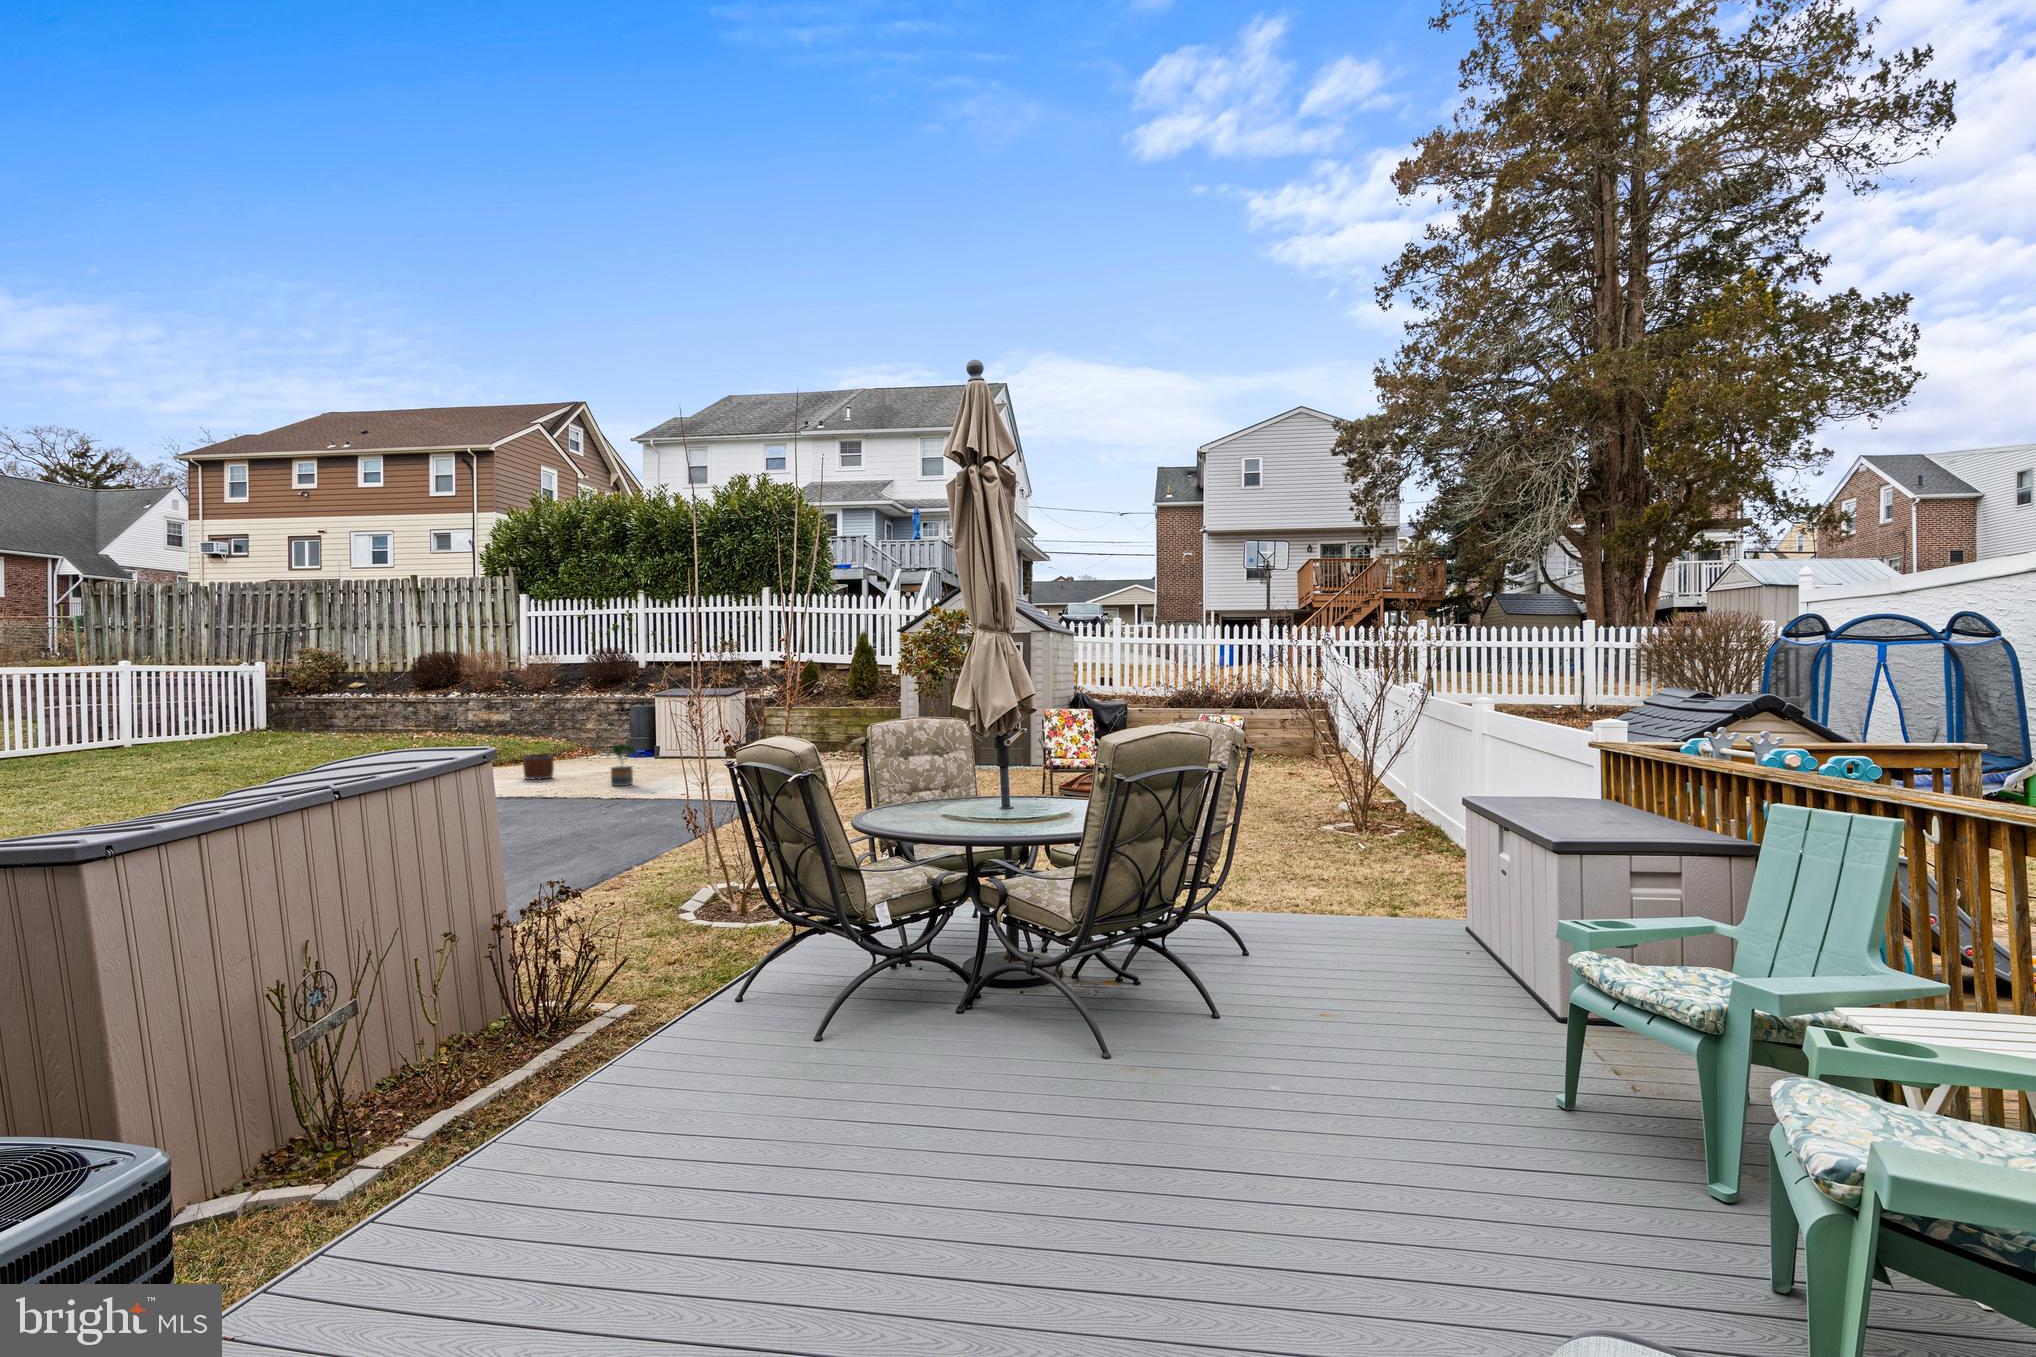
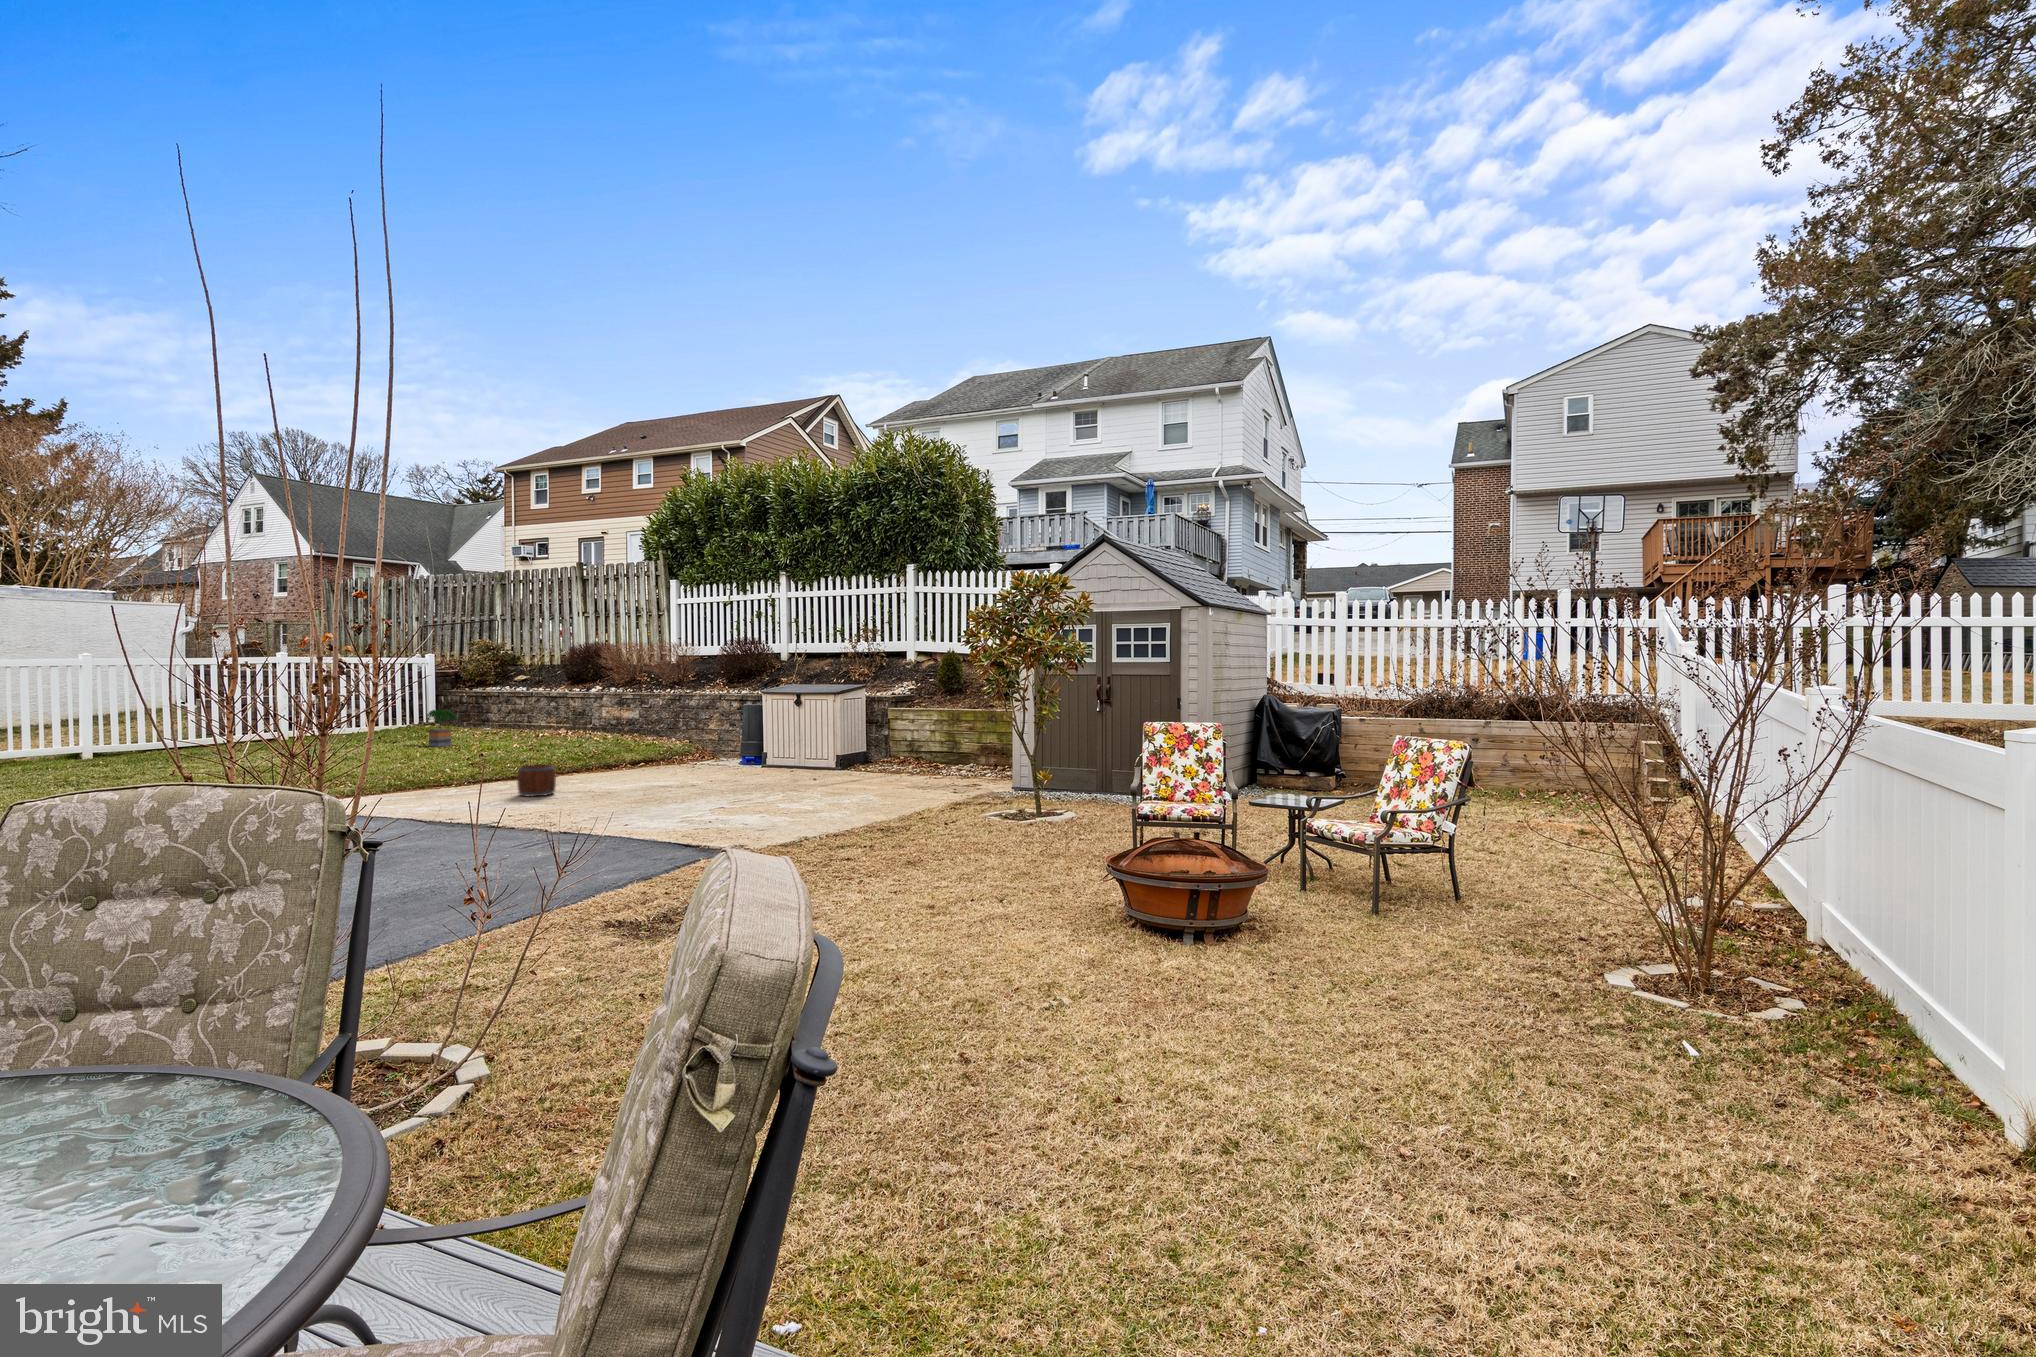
potted tree: present [607,744,637,786] -> present [426,709,457,747]

